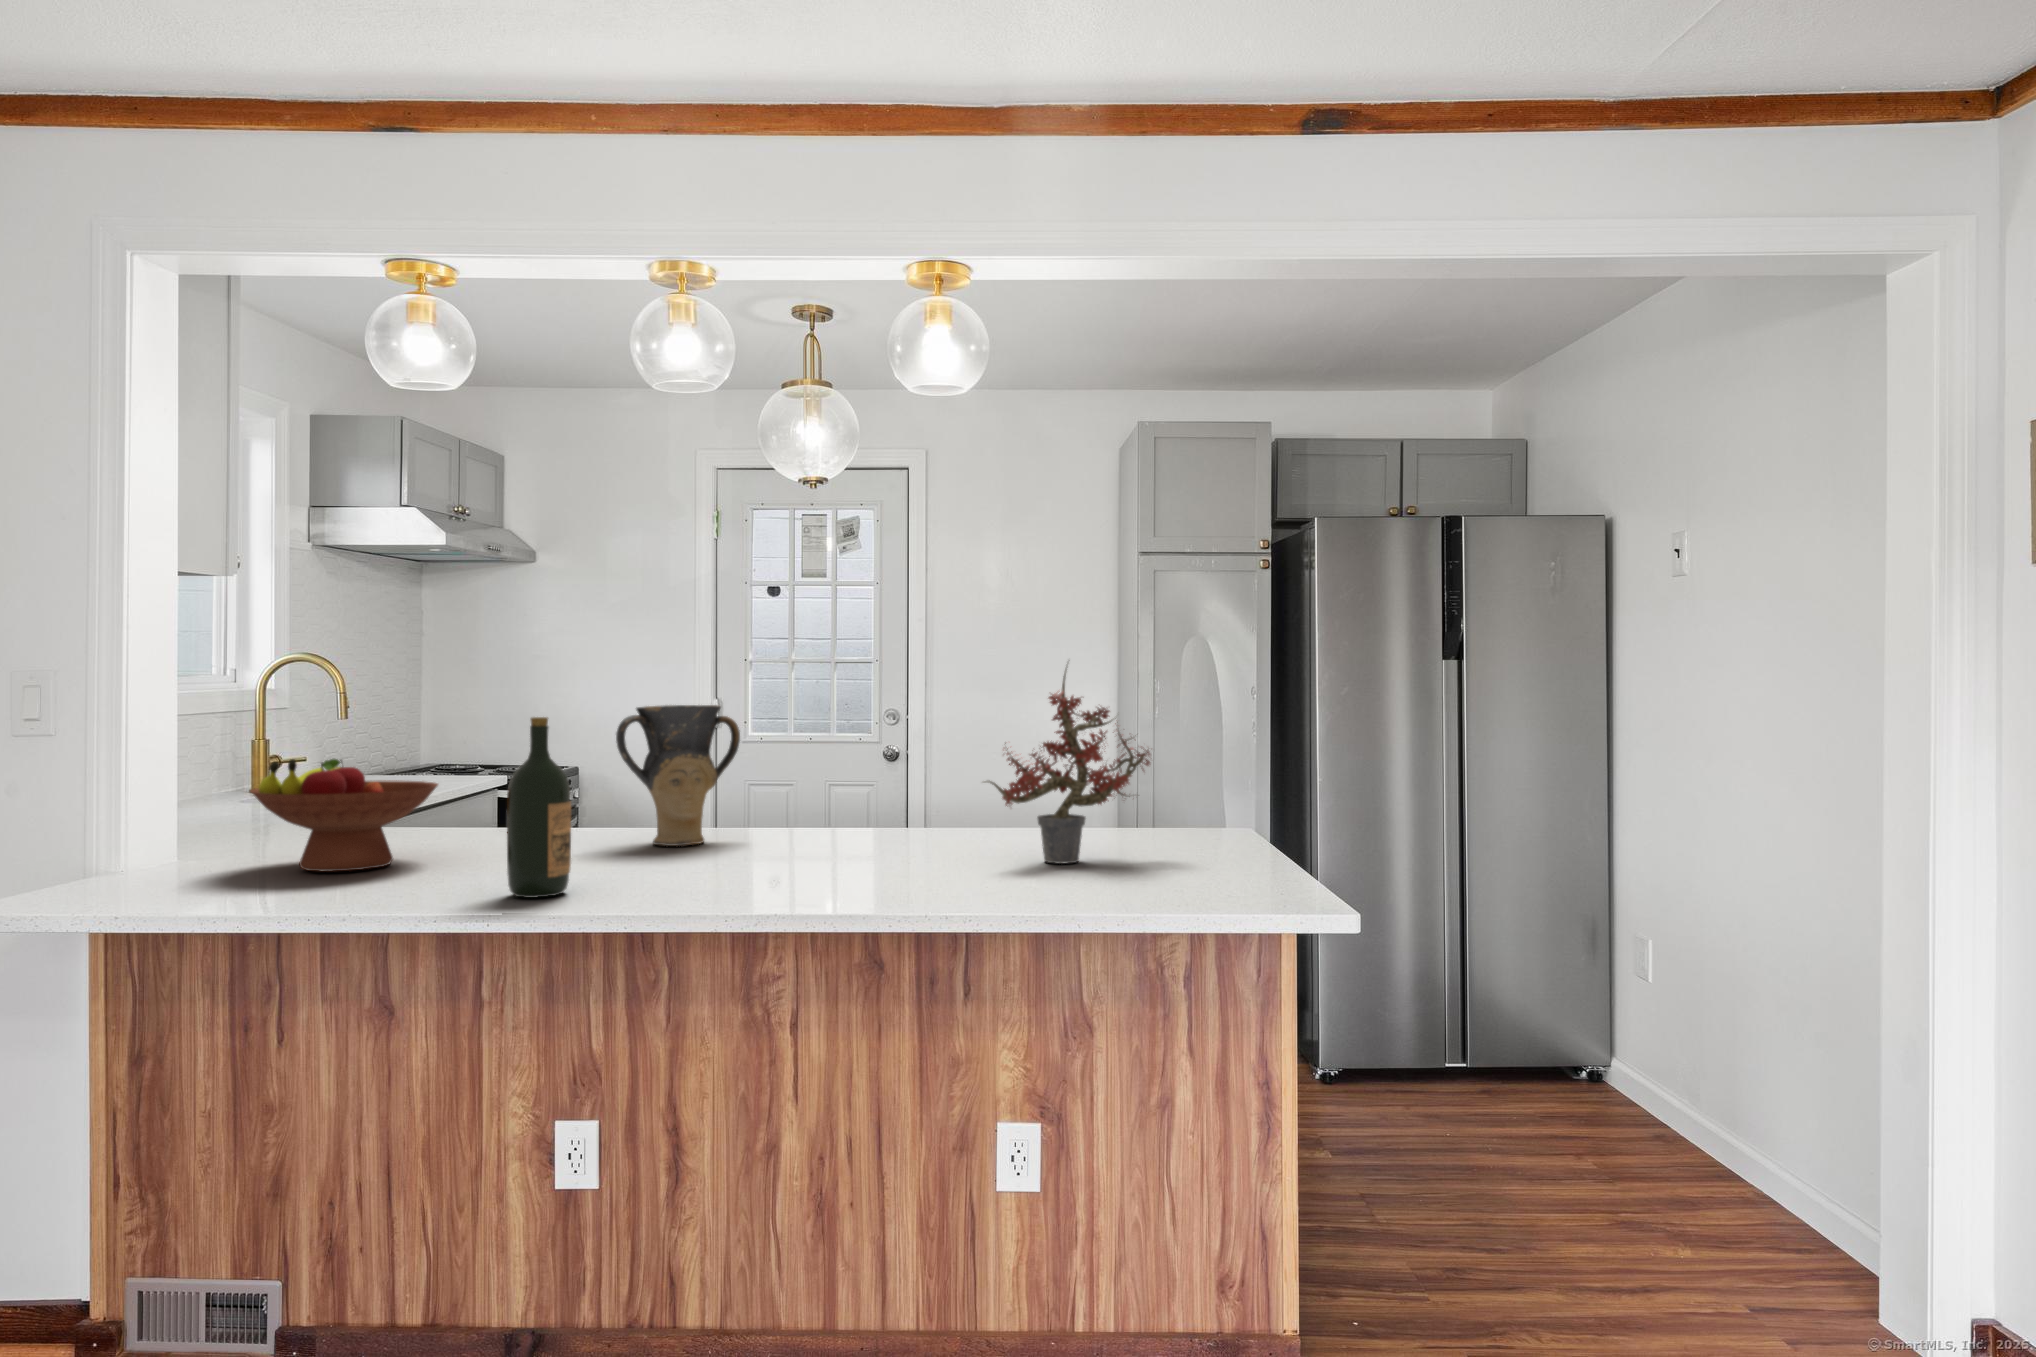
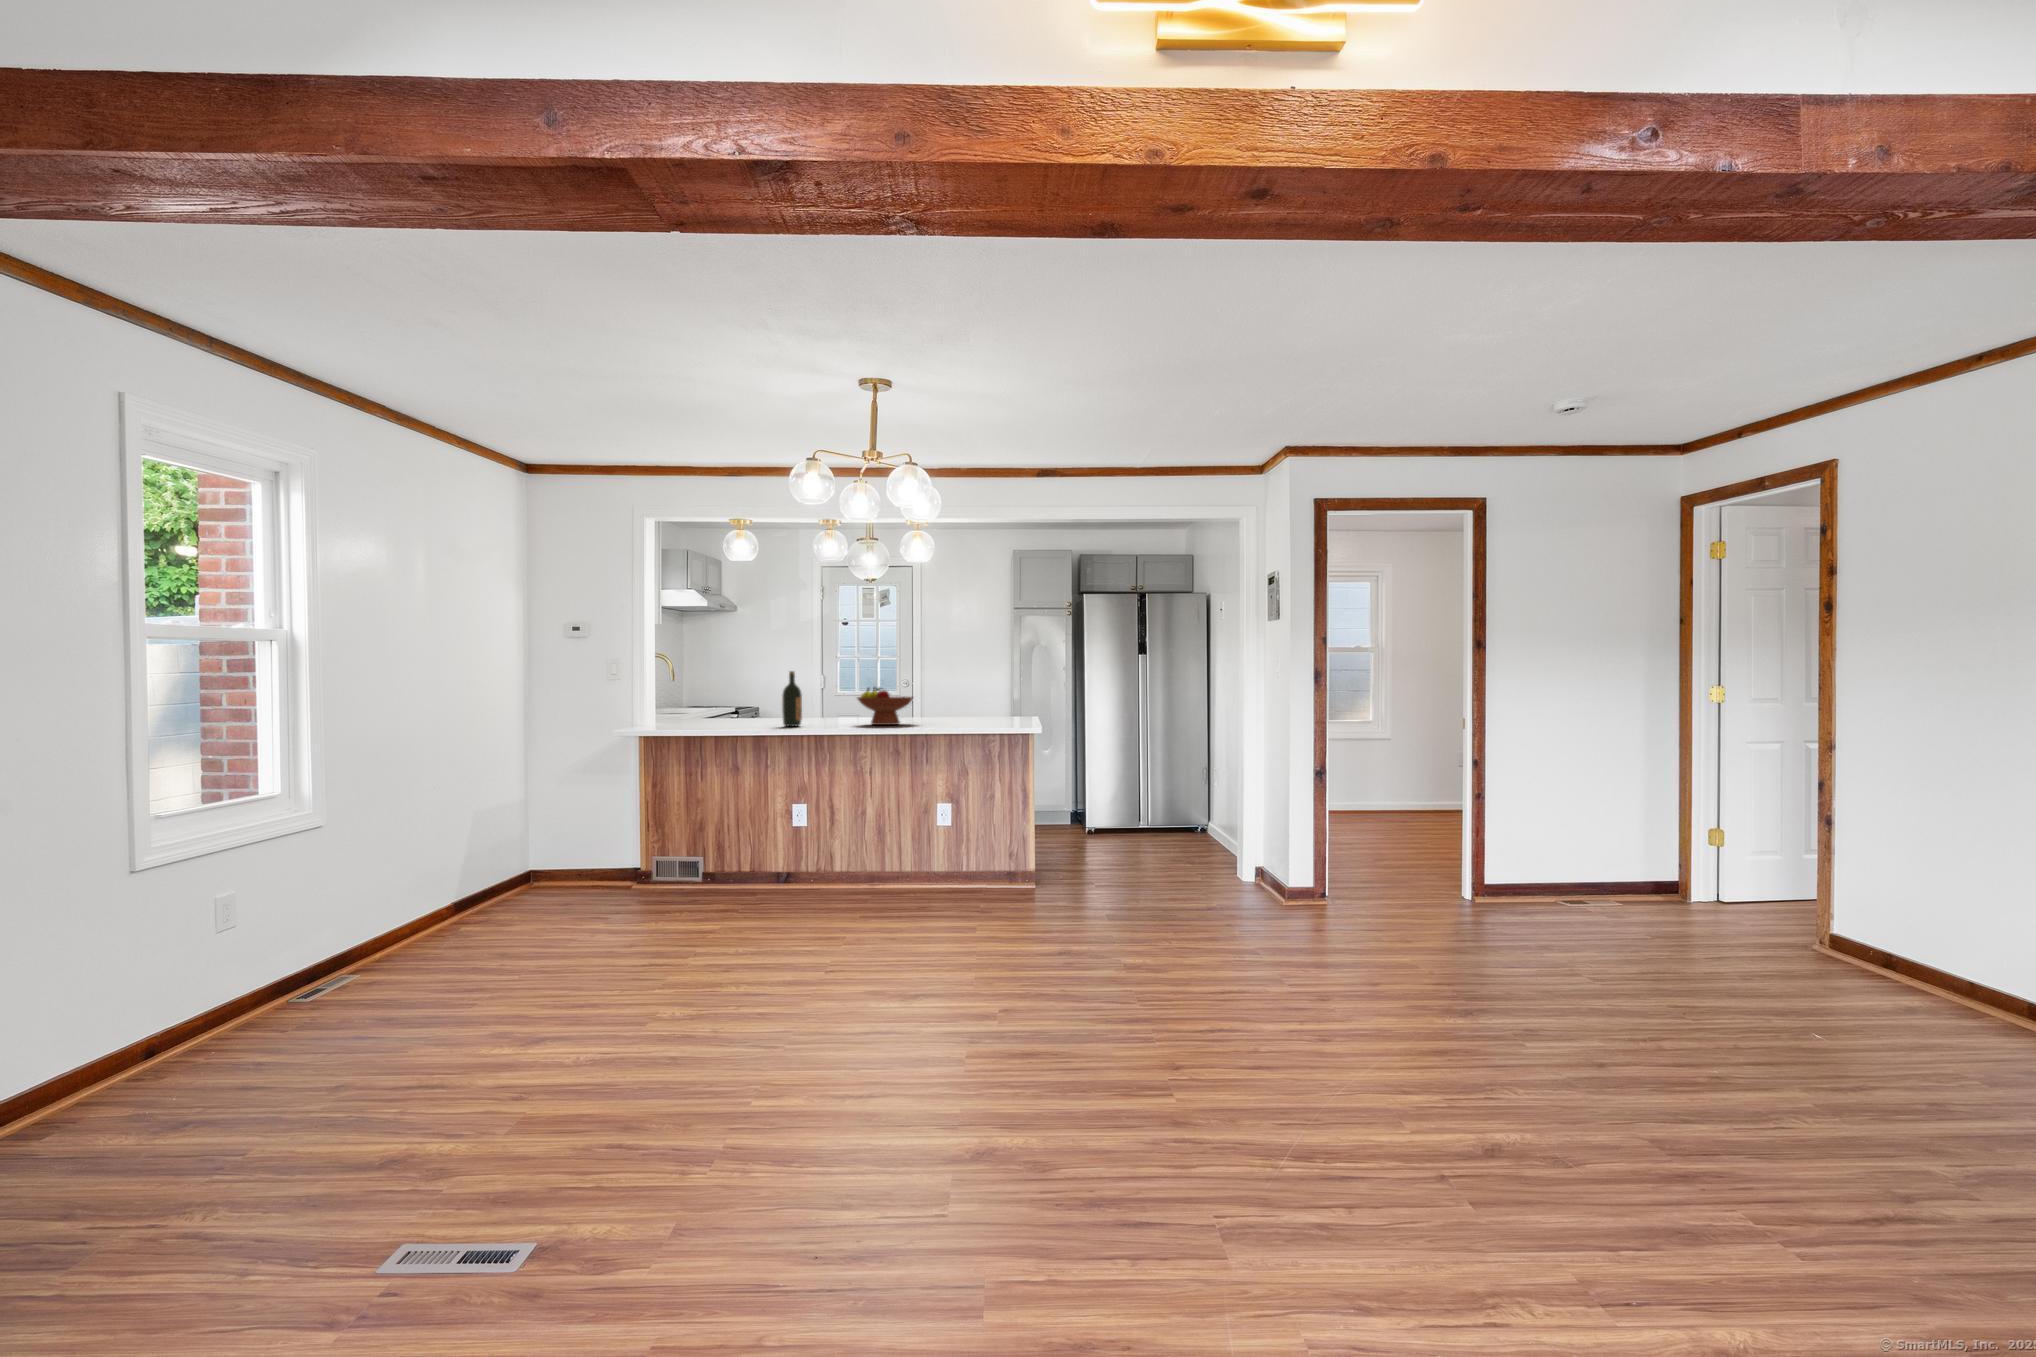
potted plant: present [986,670,1150,864] -> none [933,653,994,721]
vase: present [616,705,740,846] -> none [805,670,848,720]
fruit bowl: present [251,759,438,871] -> present [857,687,913,725]

